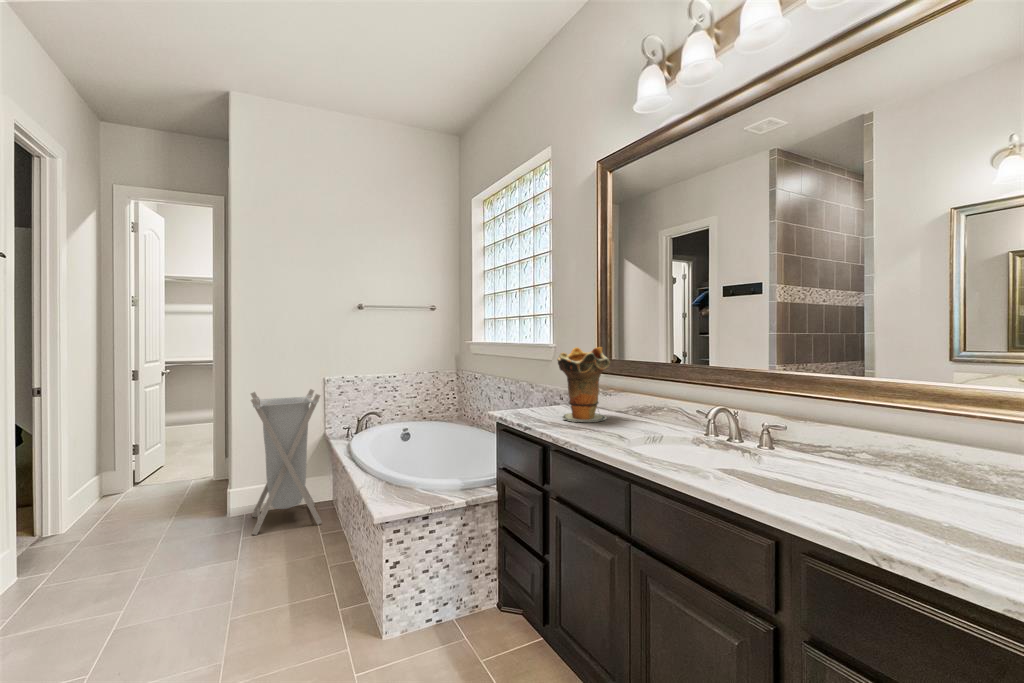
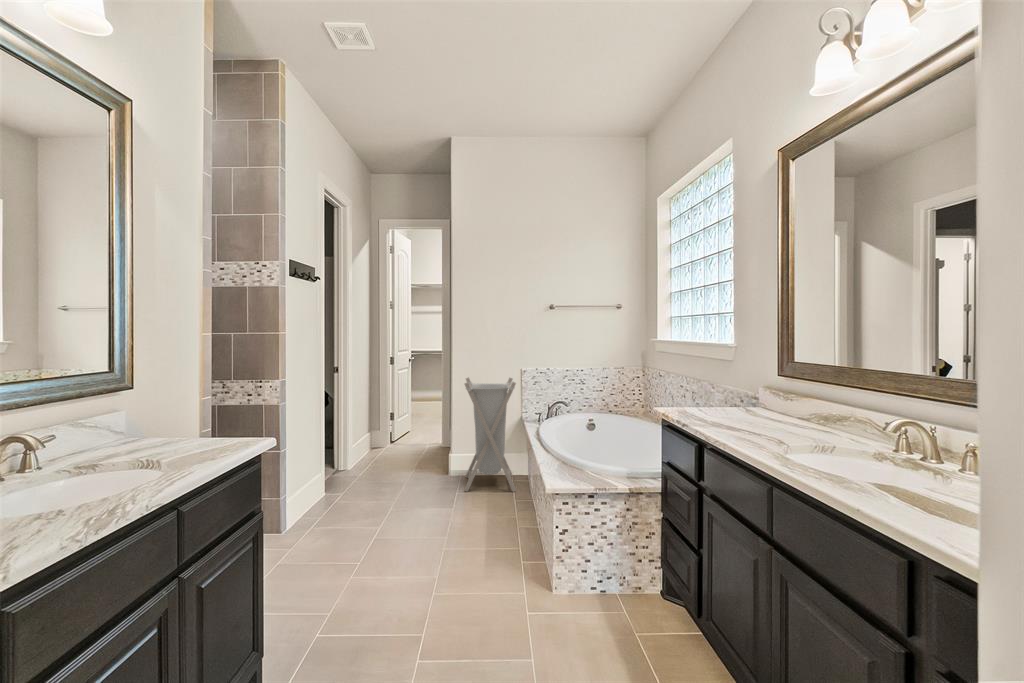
decorative vase: present [557,347,610,422] -> none [722,347,783,425]

